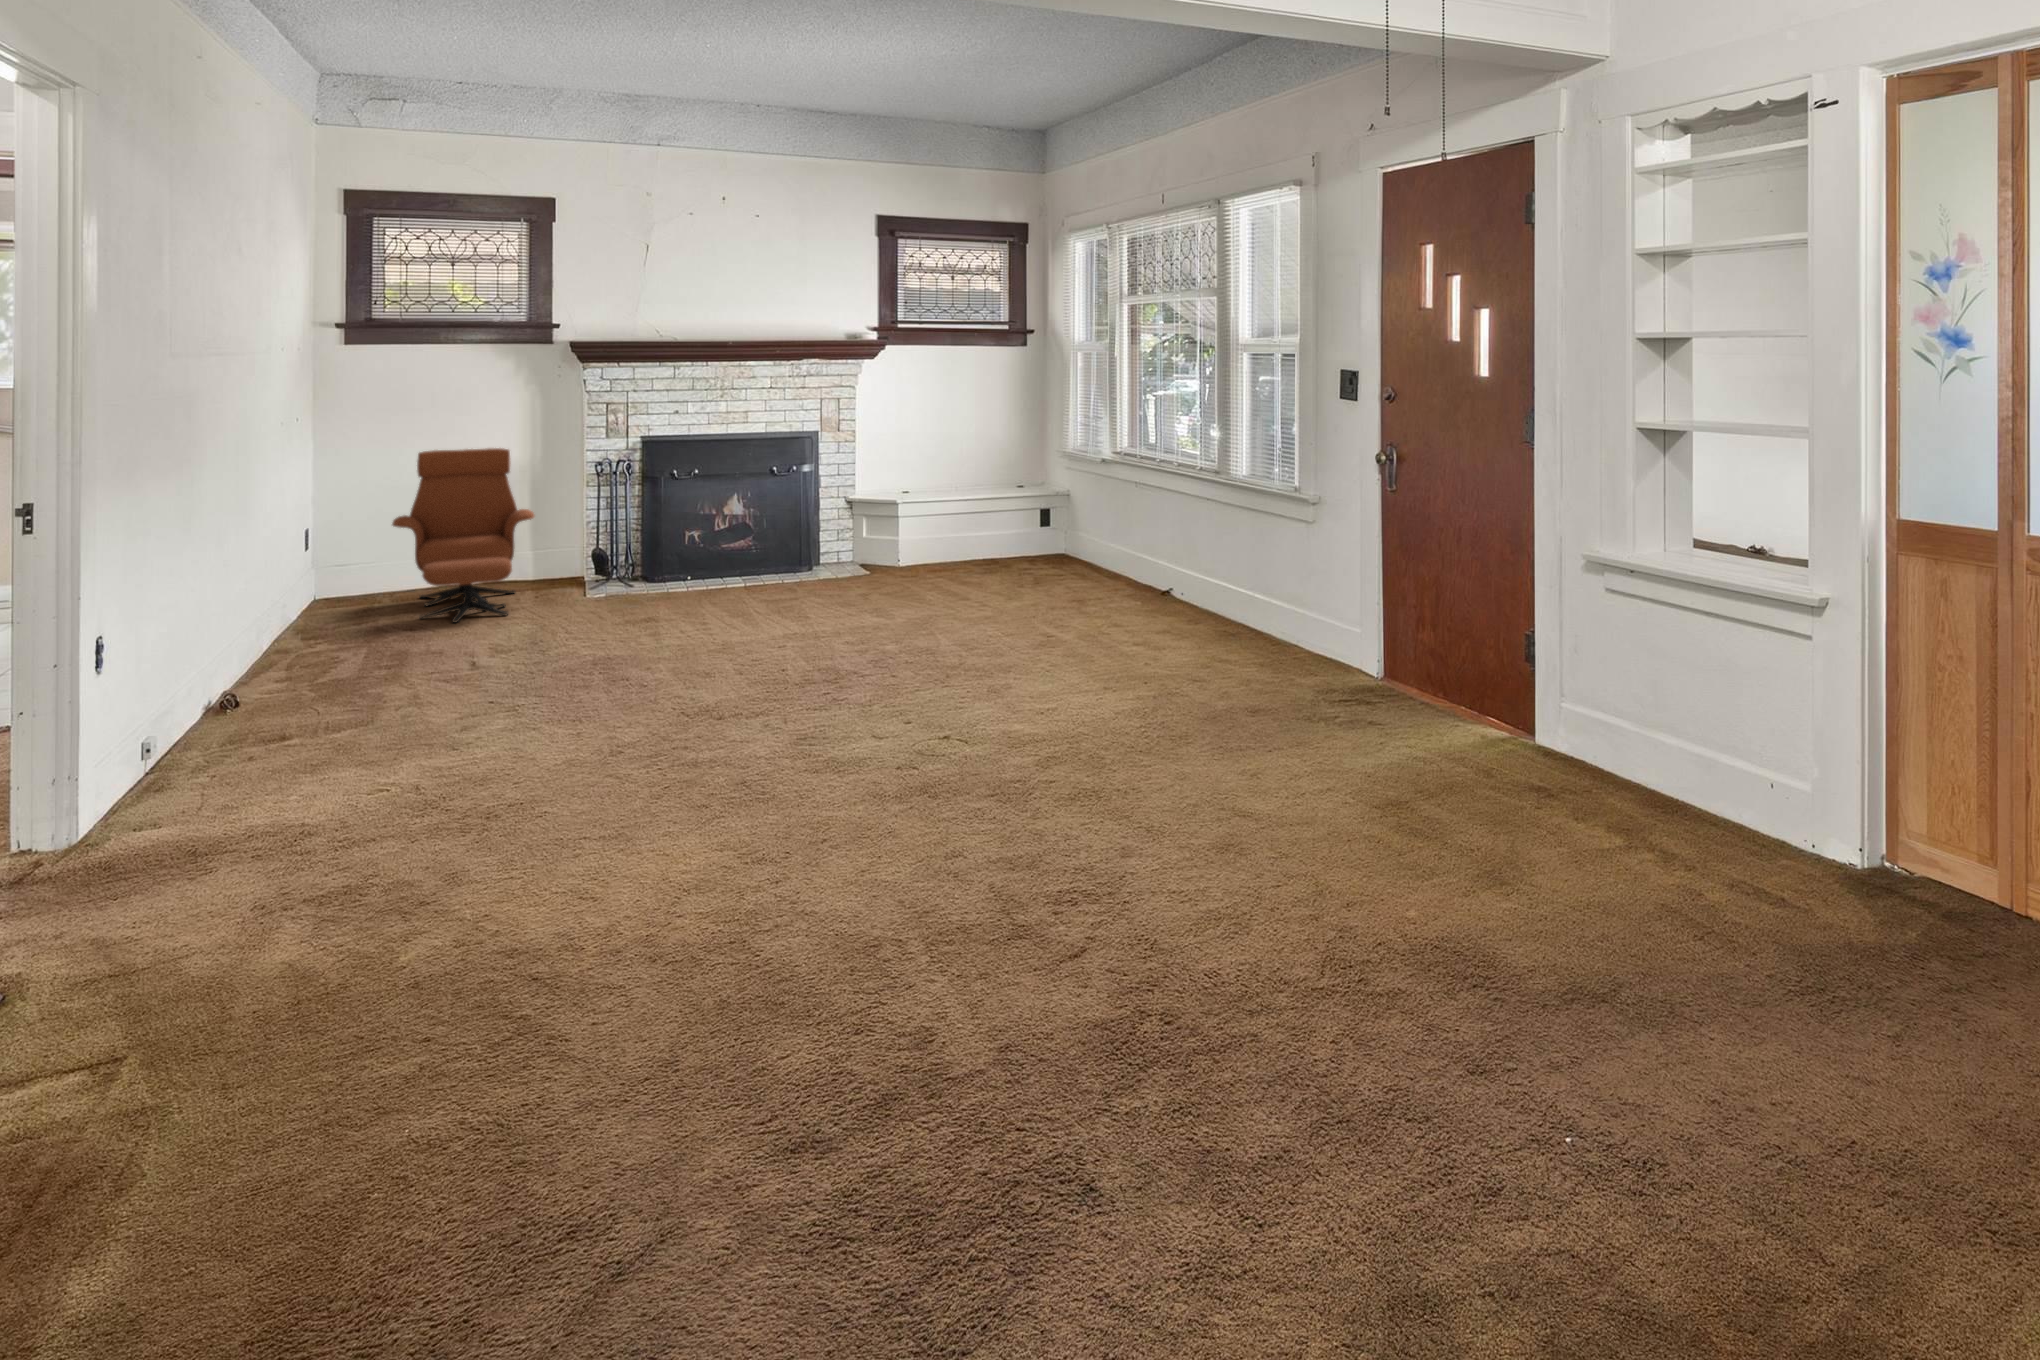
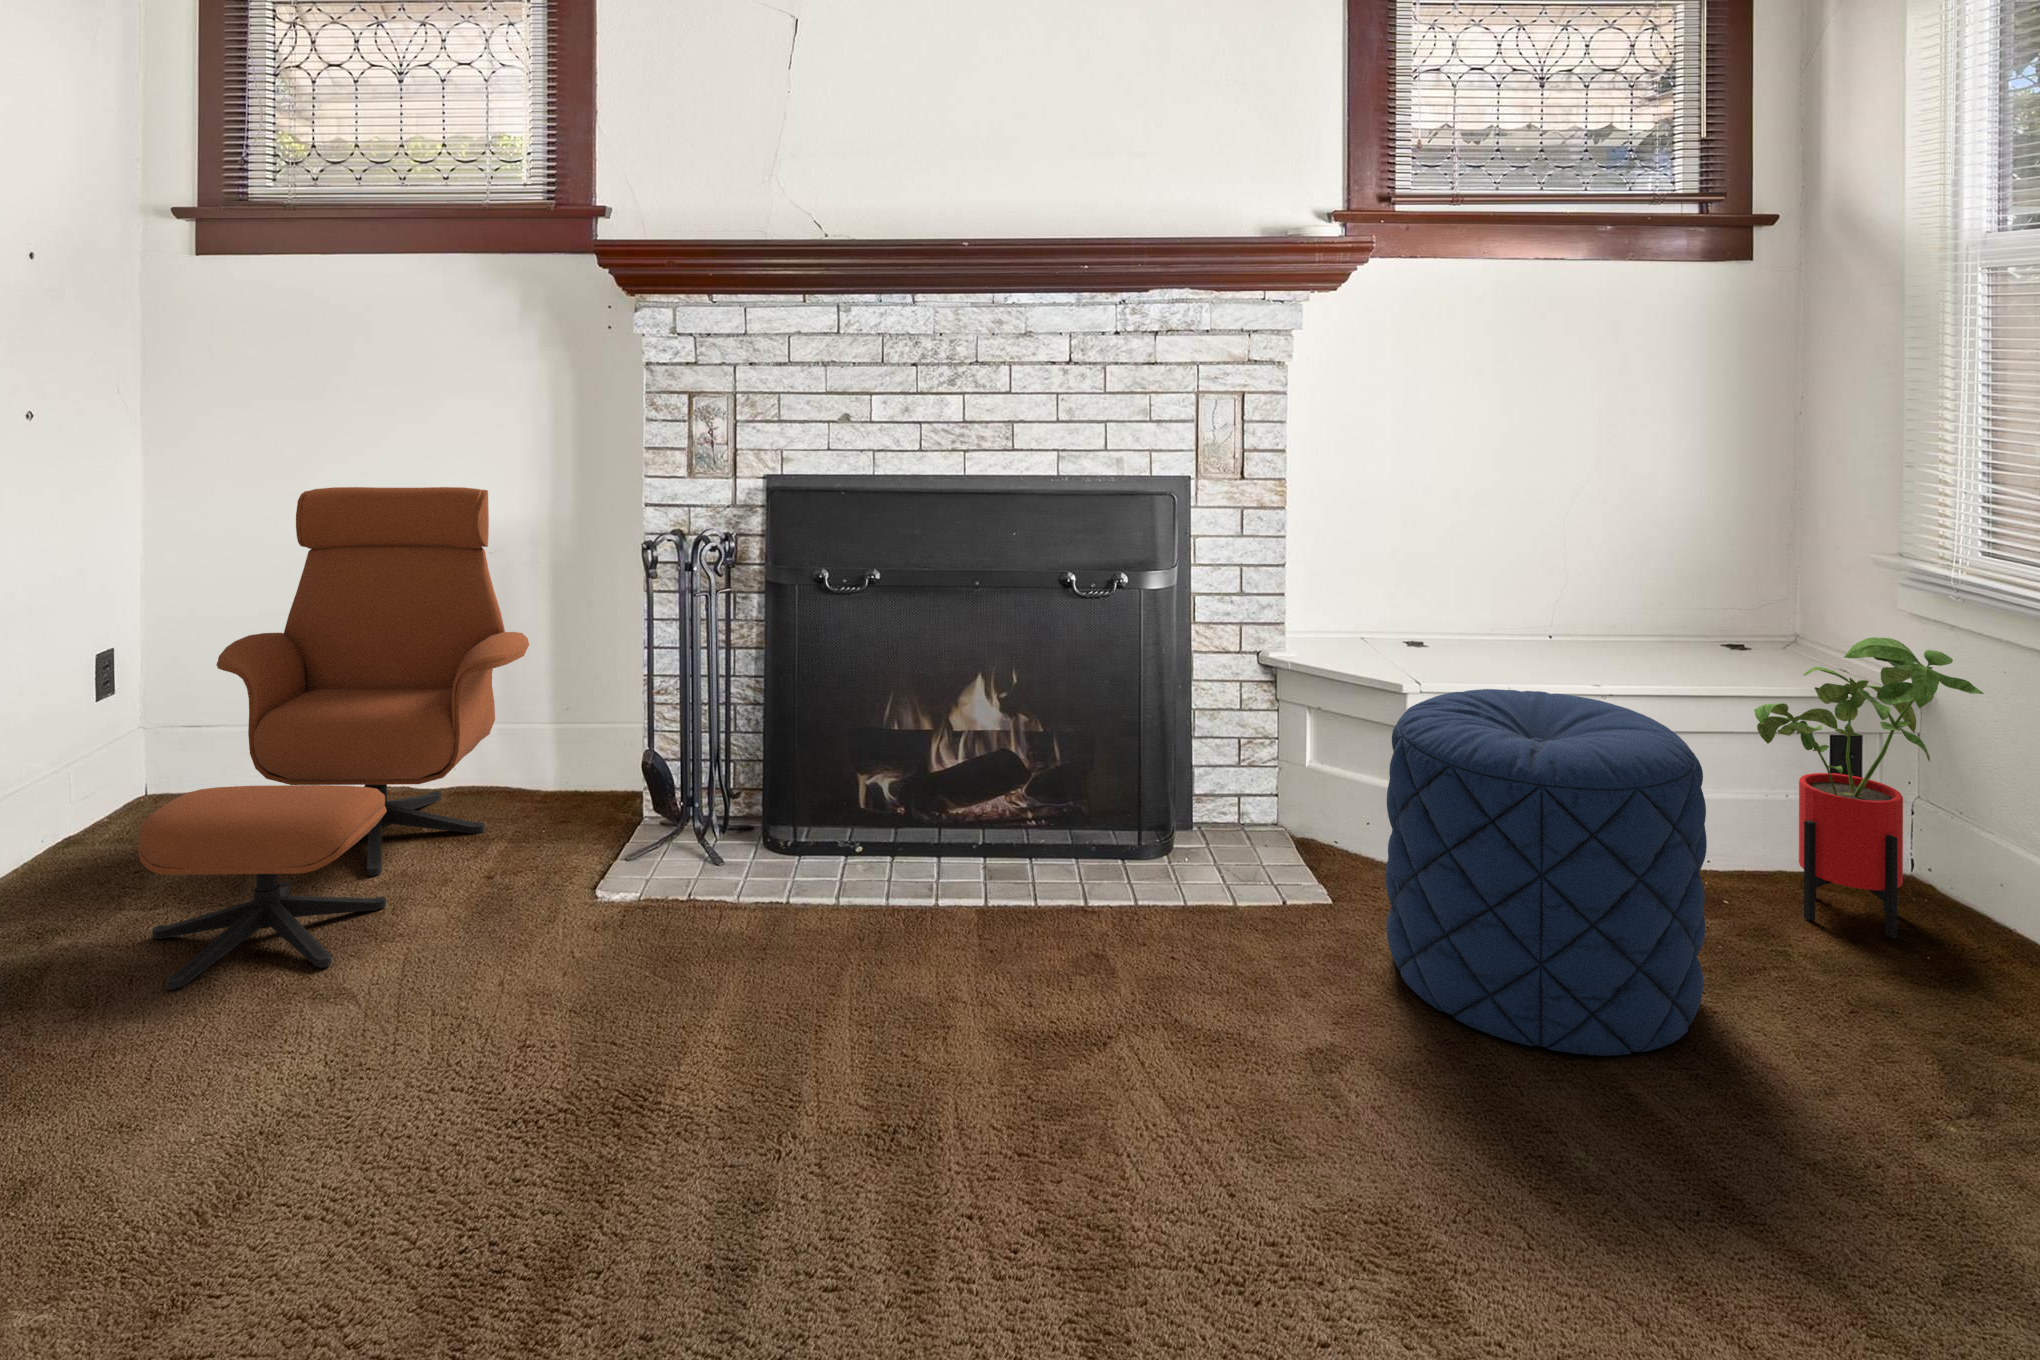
house plant: none [1008,470,1067,565] -> present [1754,637,1984,939]
pouf: none [888,493,980,587] -> present [1386,689,1707,1056]

